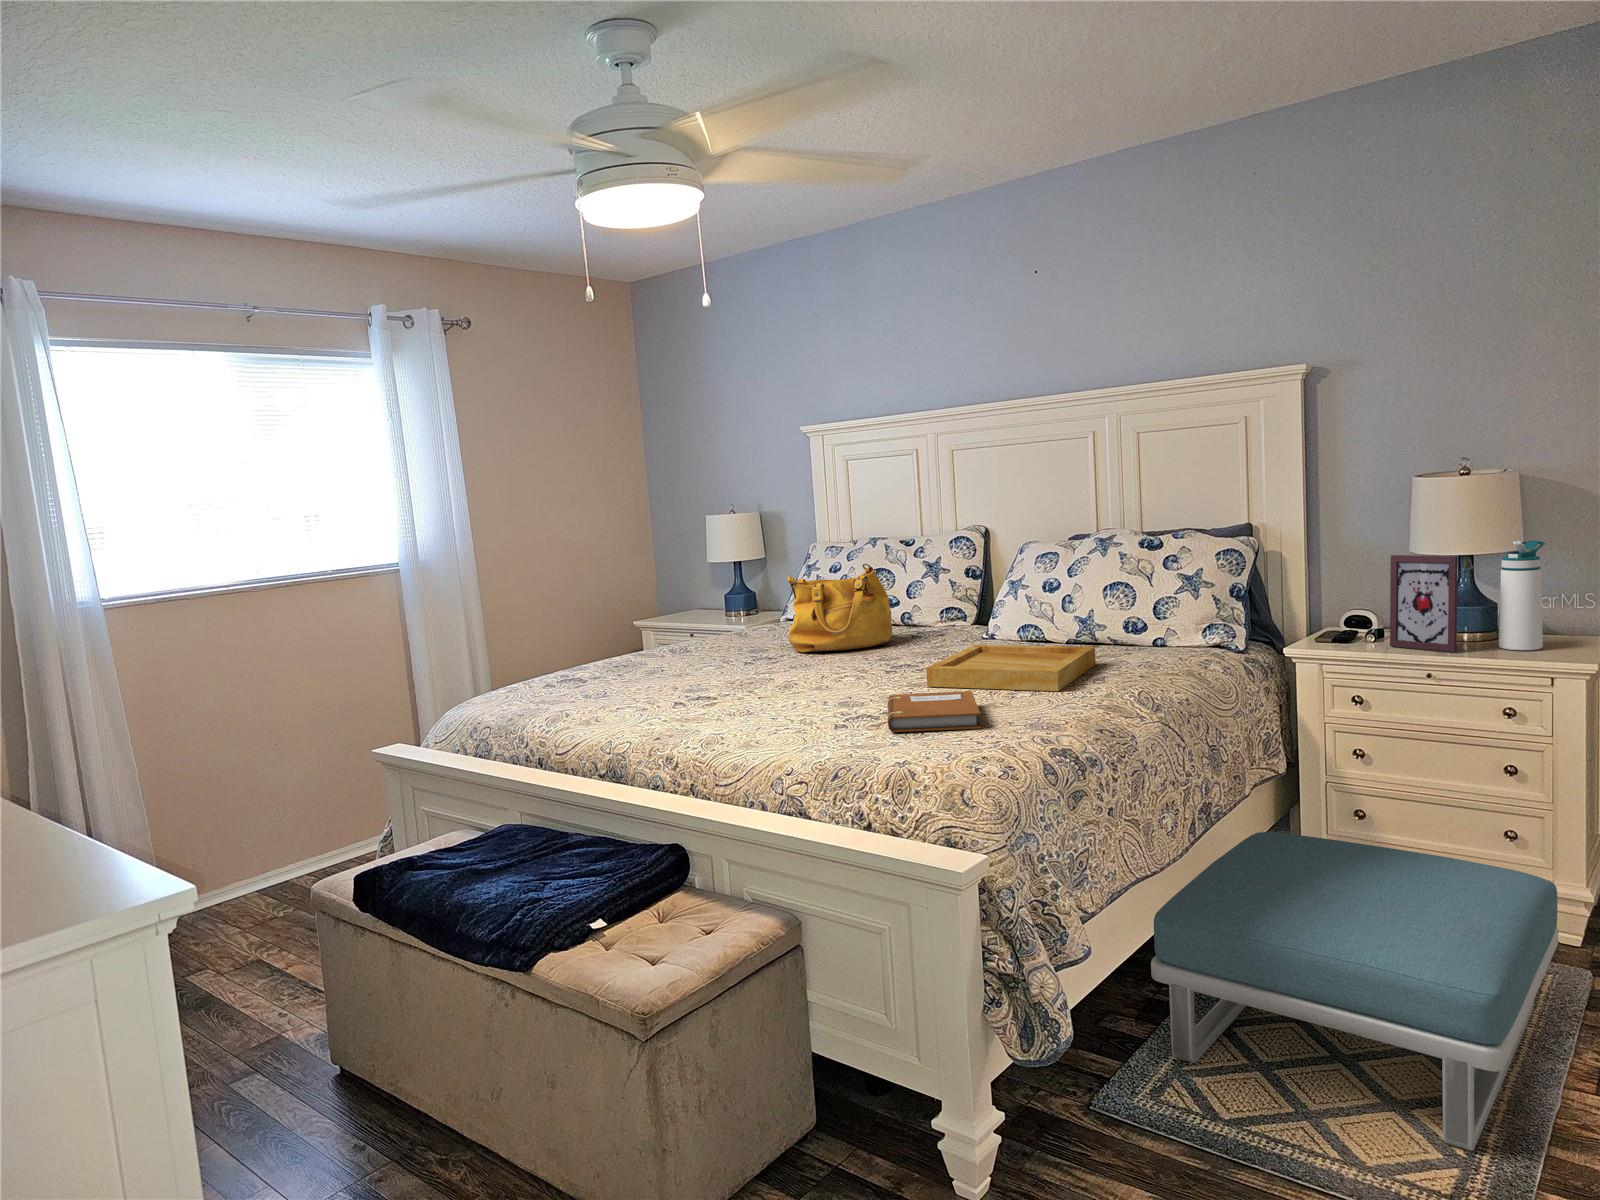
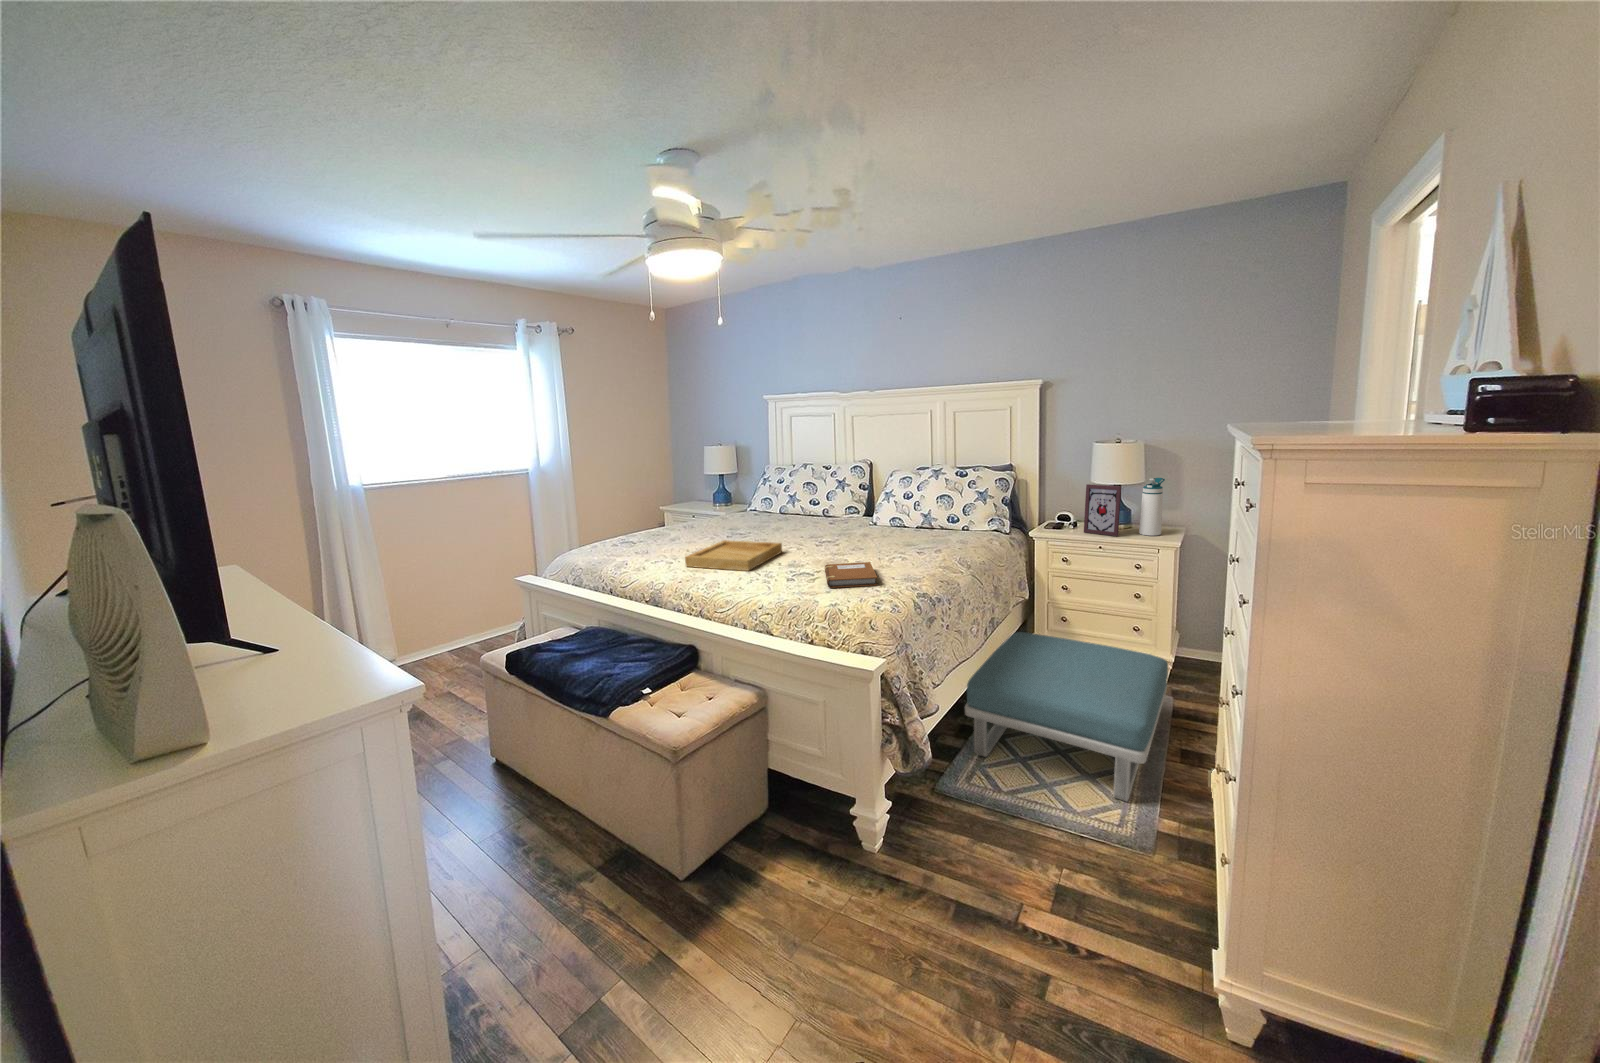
handbag: present [786,564,892,652] -> none [761,483,819,533]
tray: present [926,645,1096,691] -> present [685,540,782,571]

